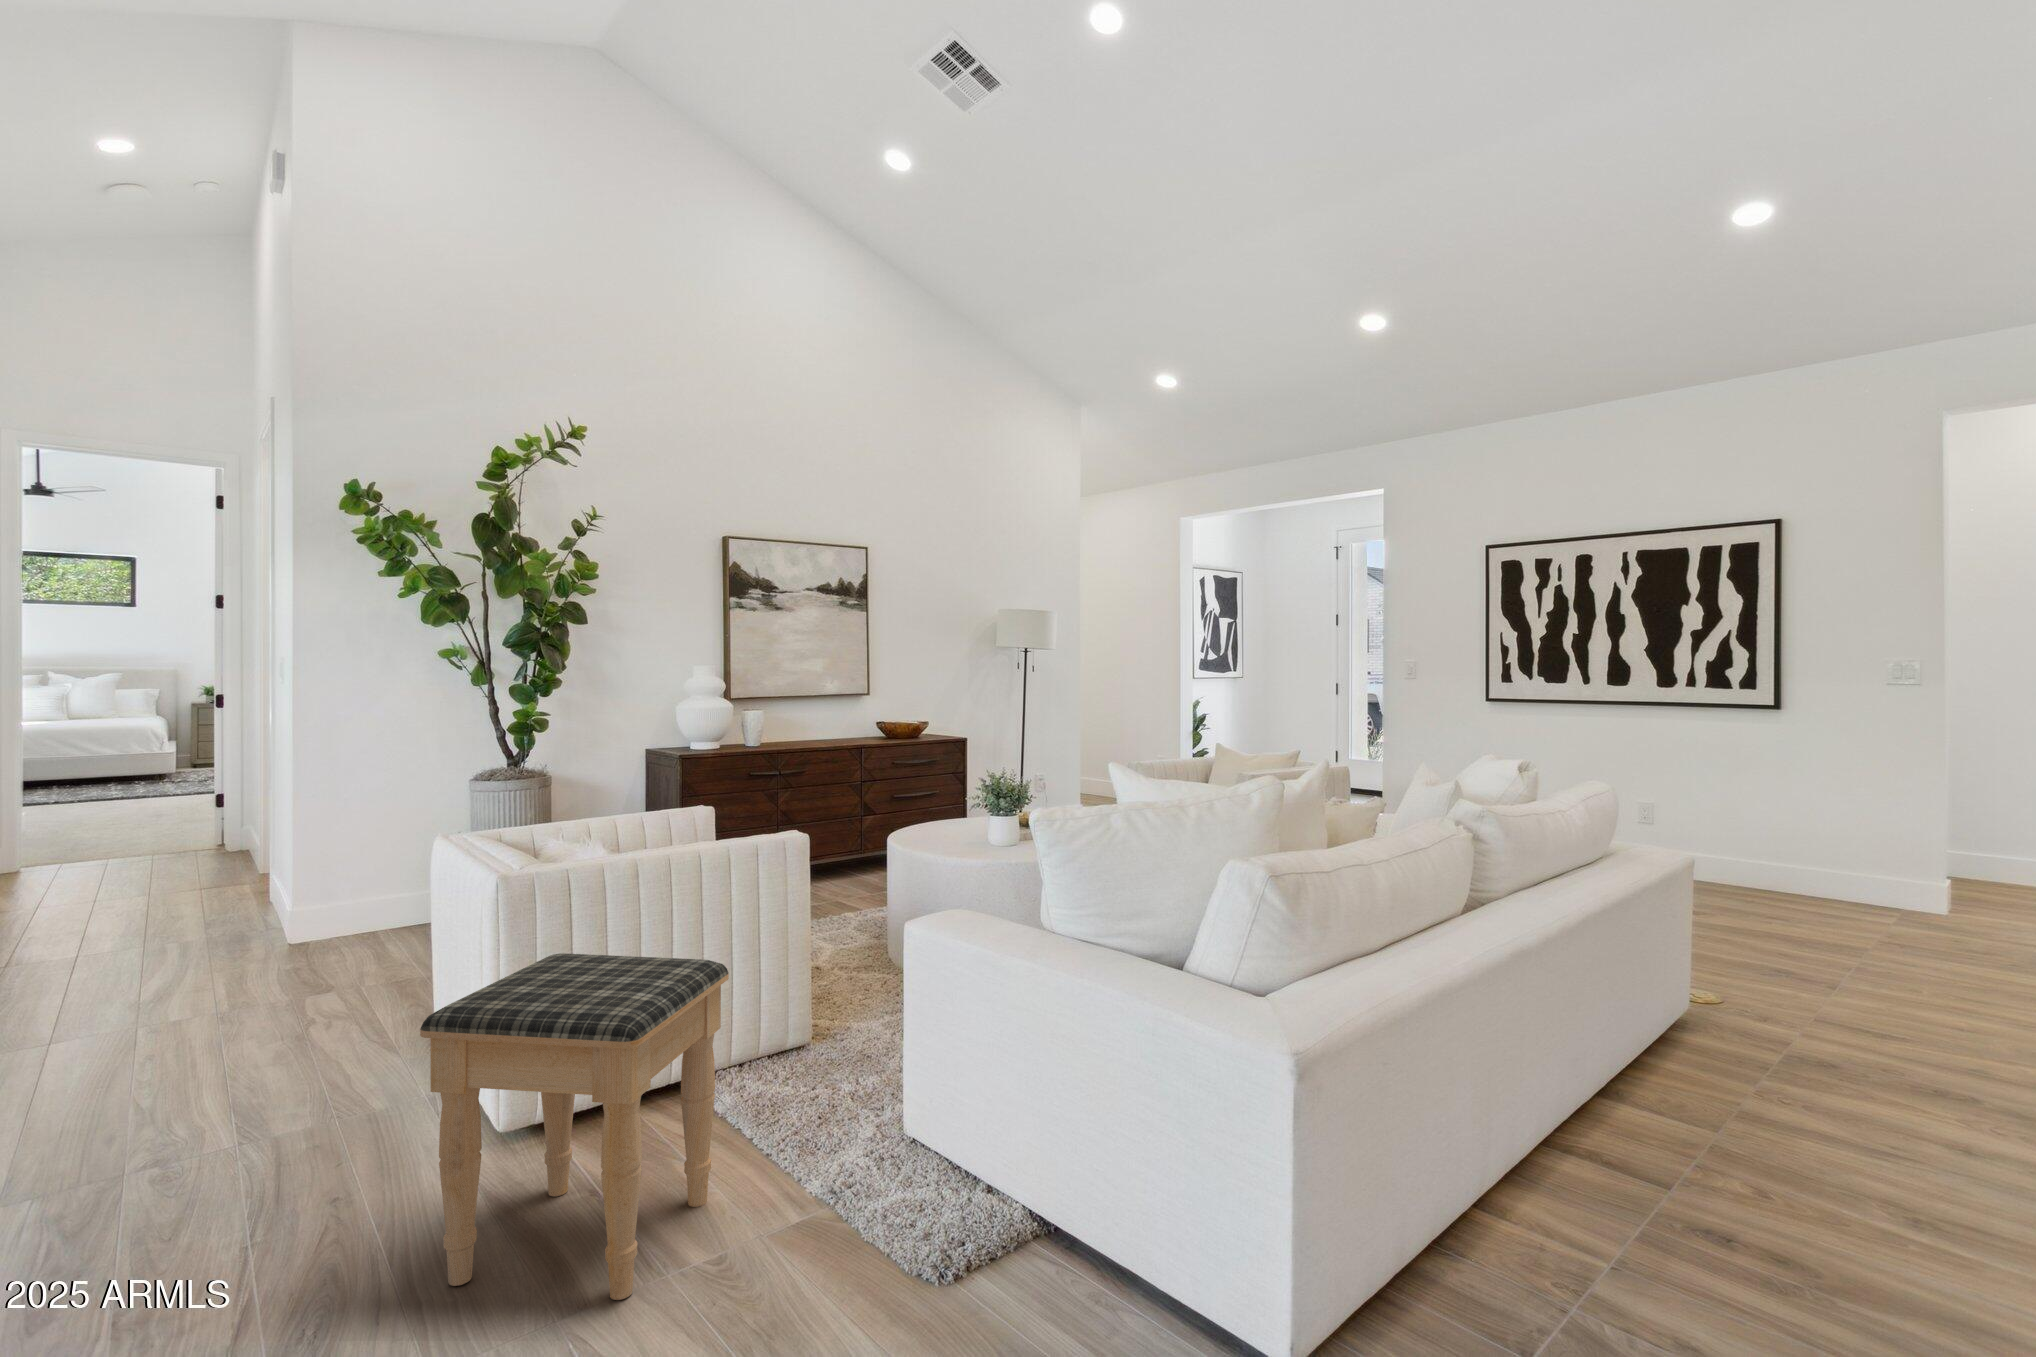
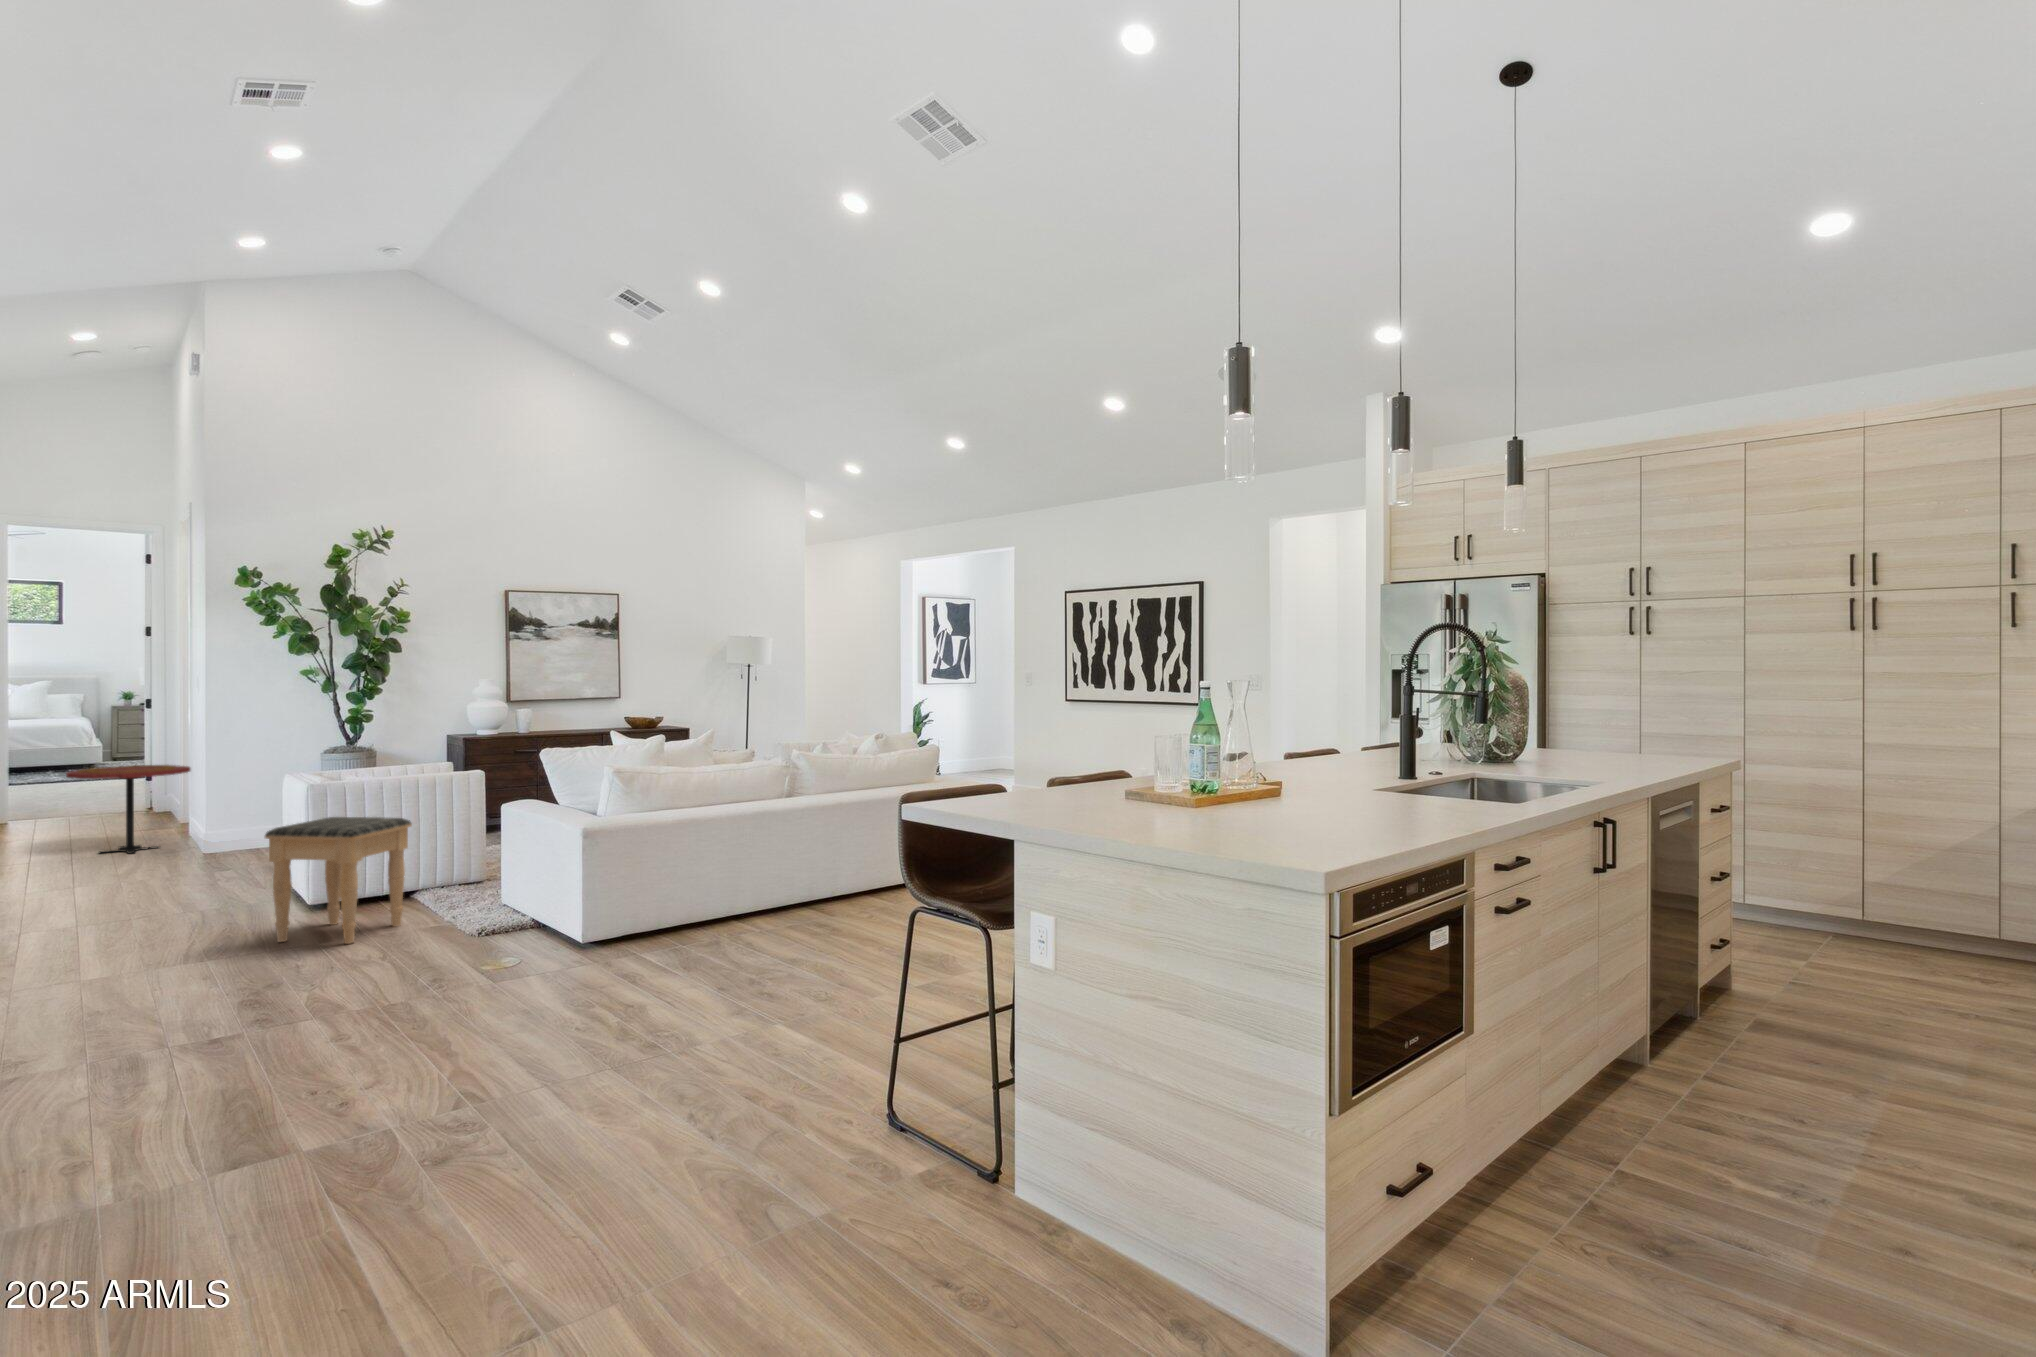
side table: none [76,796,273,943] -> present [66,765,190,854]

